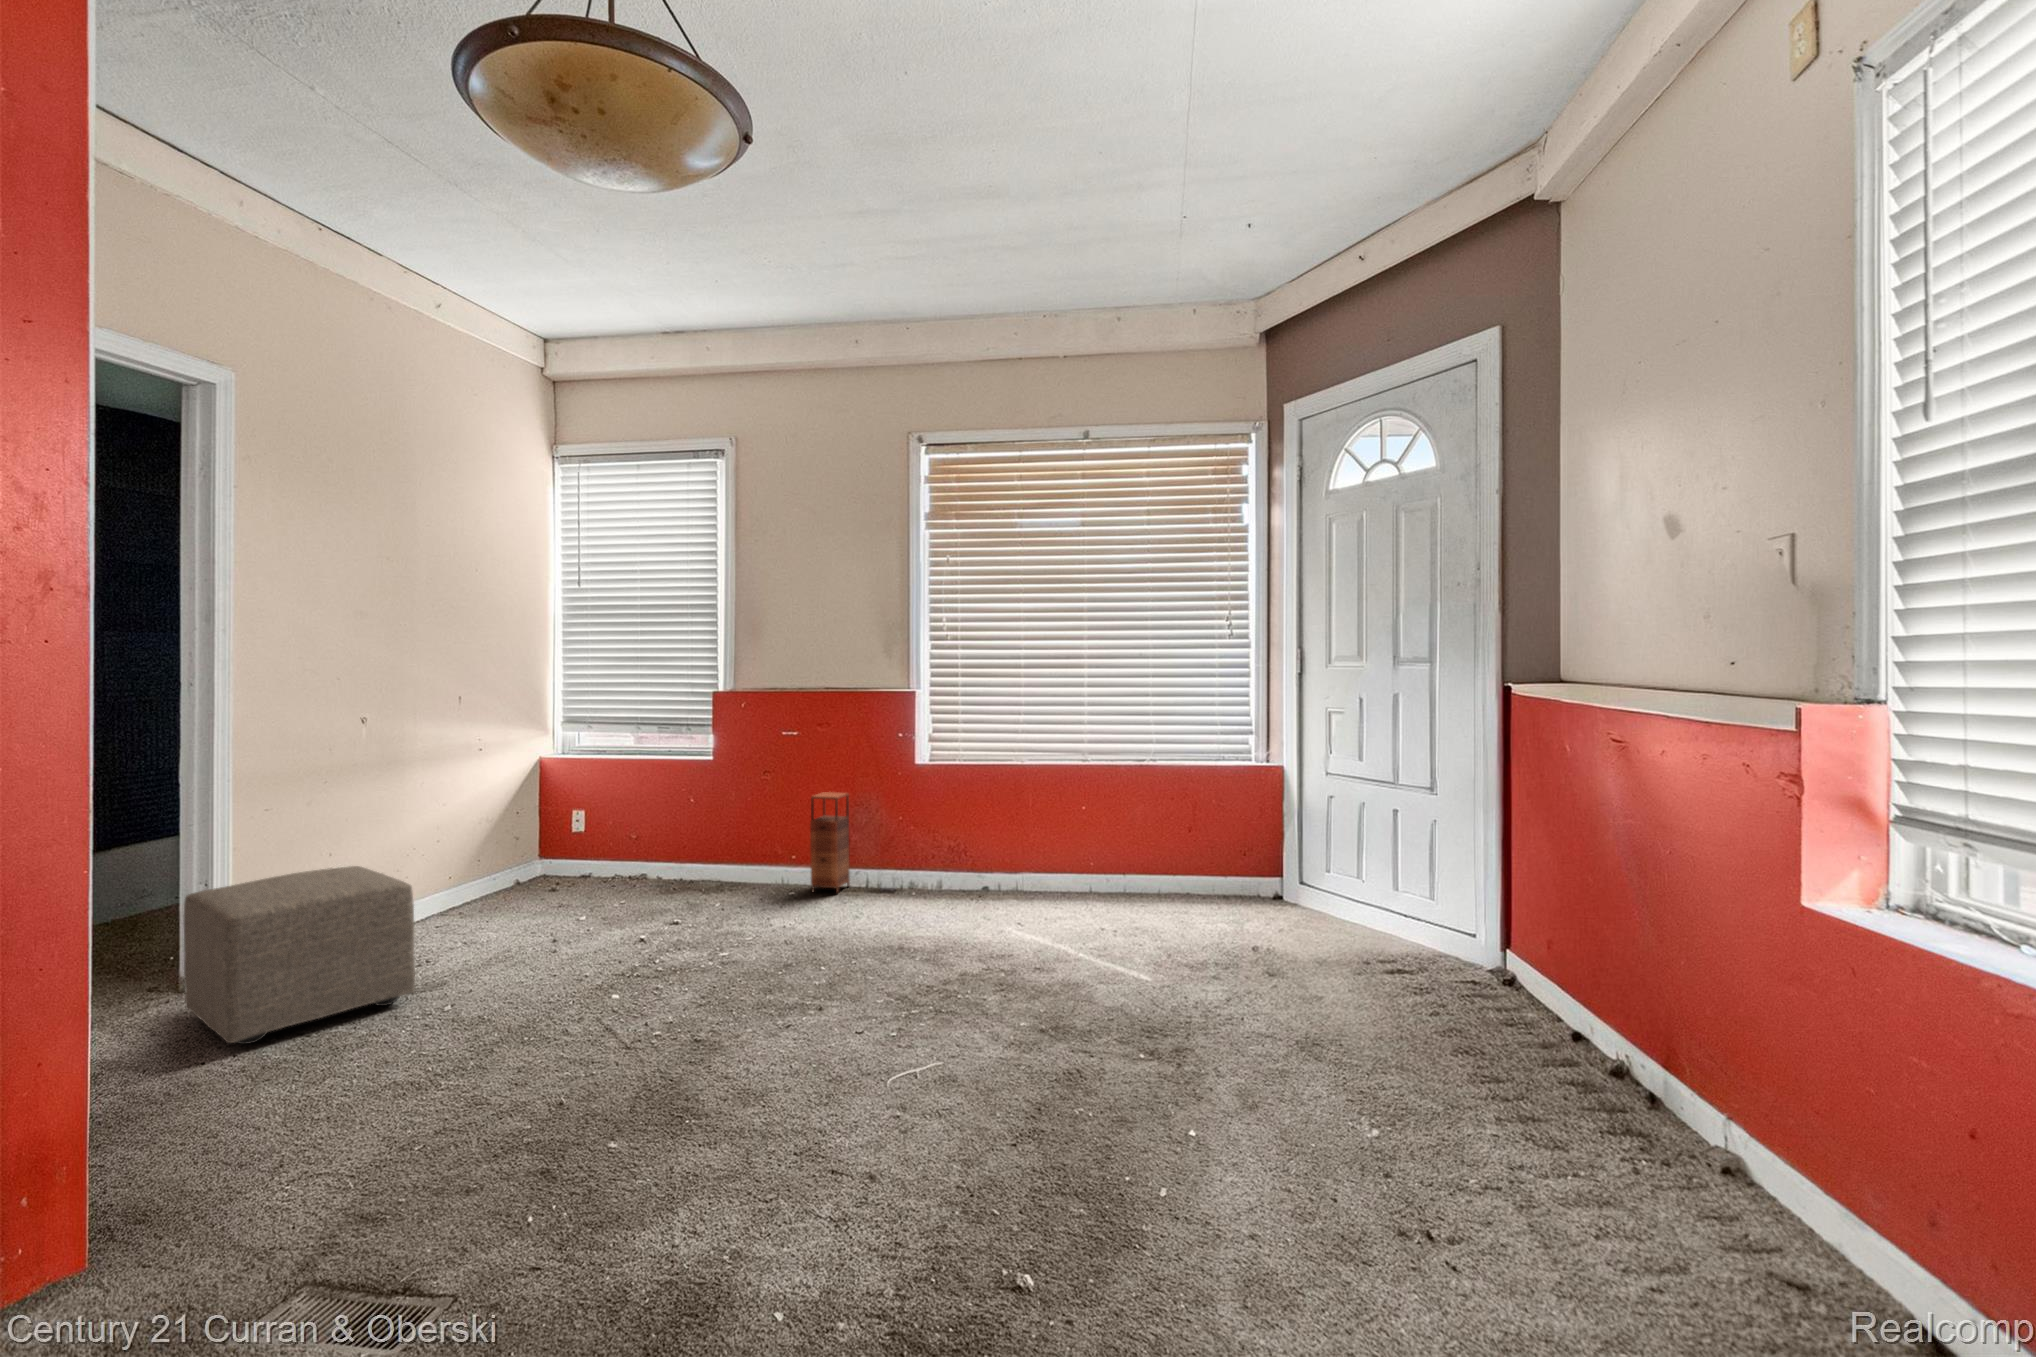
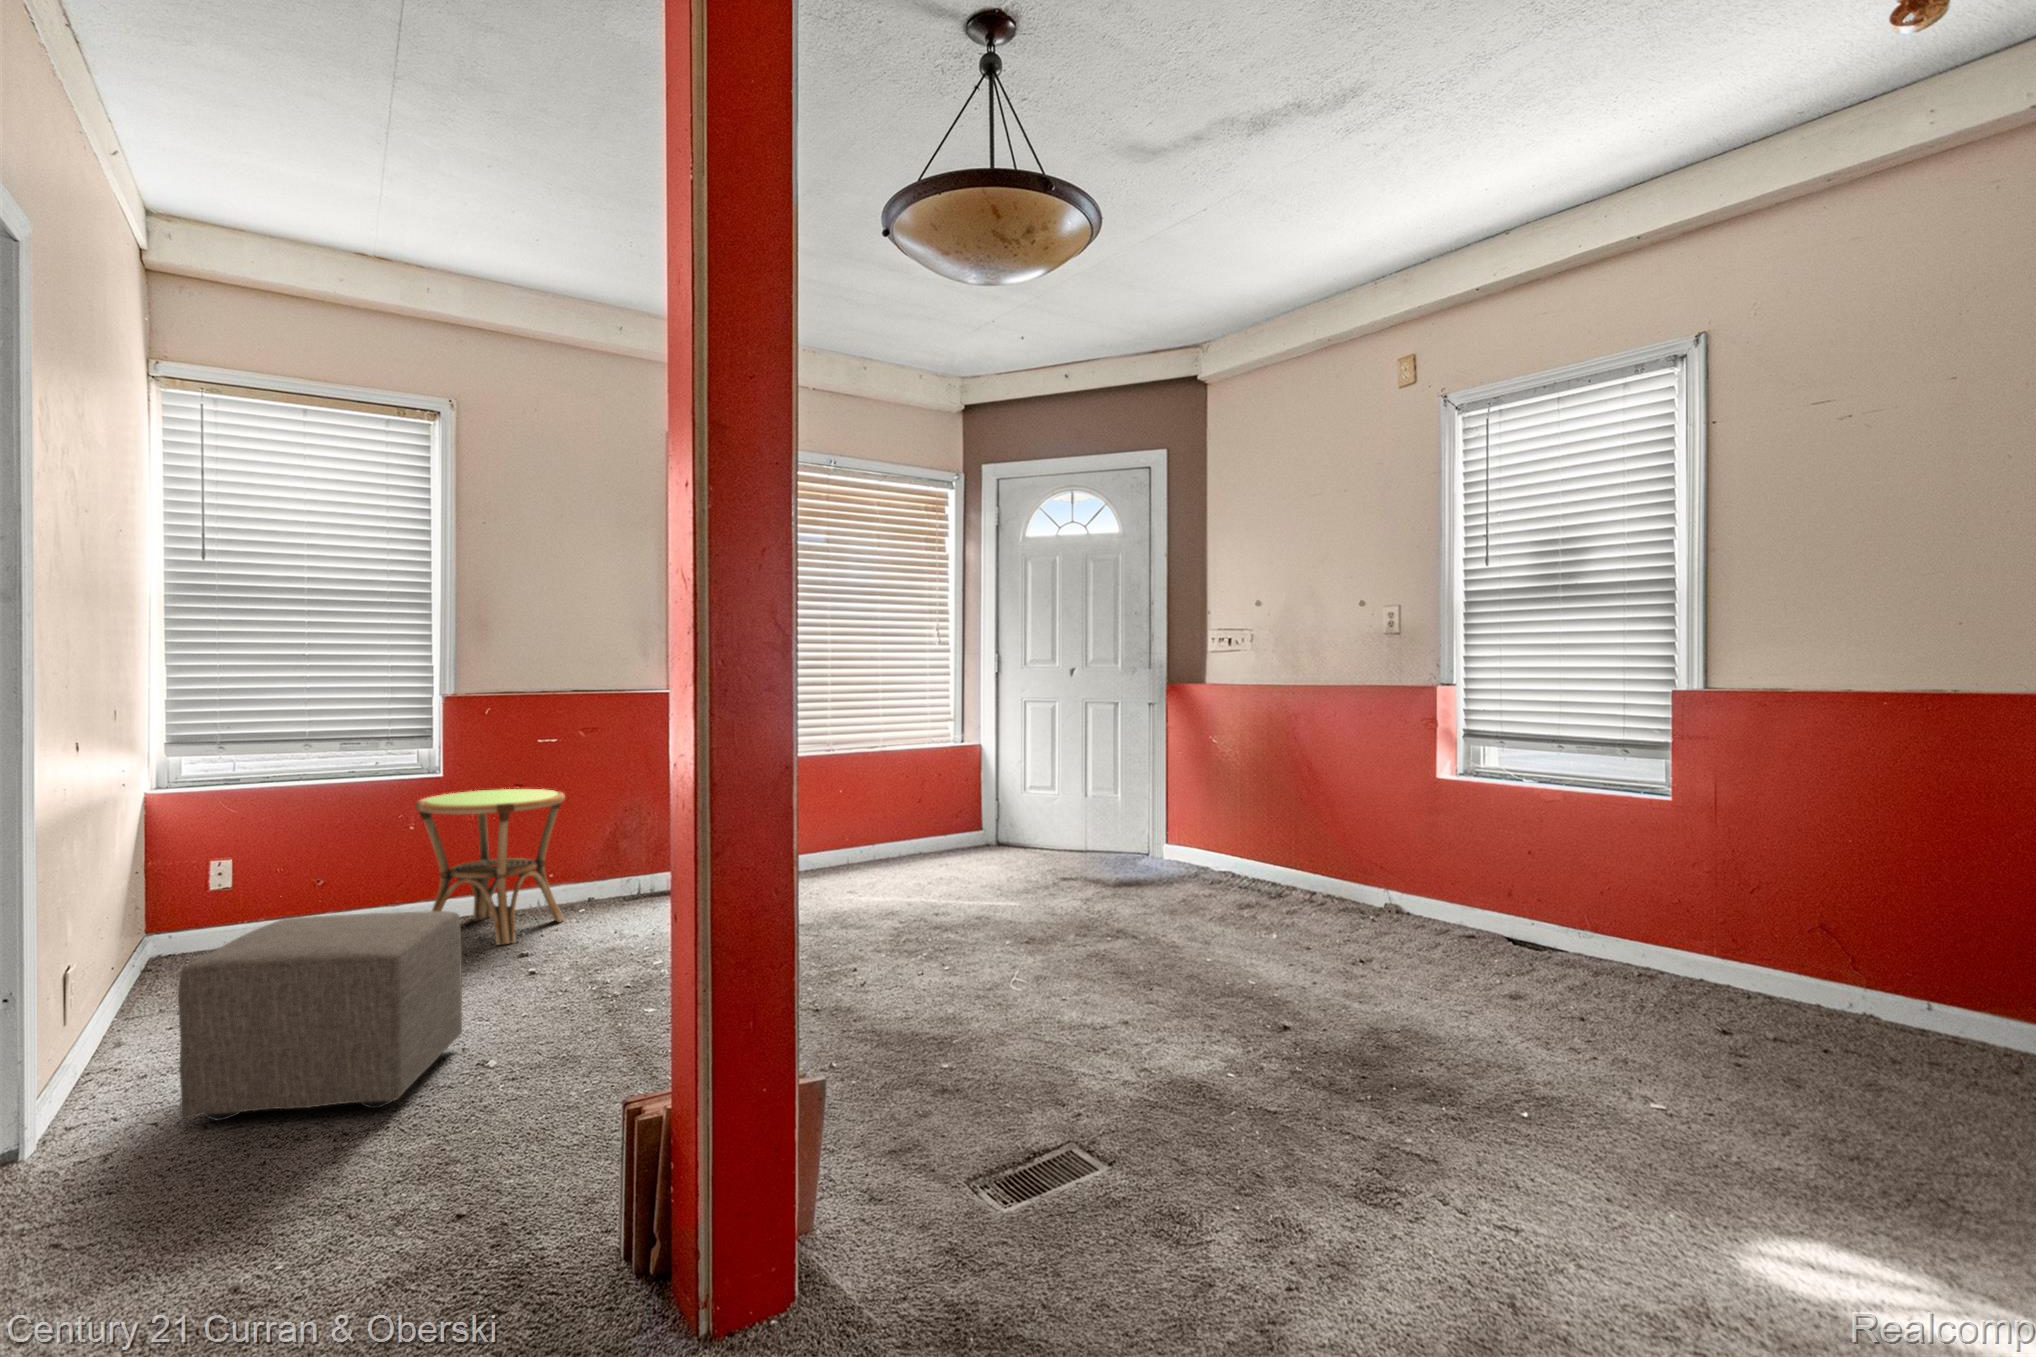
side table: none [643,772,766,912] -> present [415,789,565,945]
storage cabinet: present [810,792,850,893] -> none [597,800,635,908]

